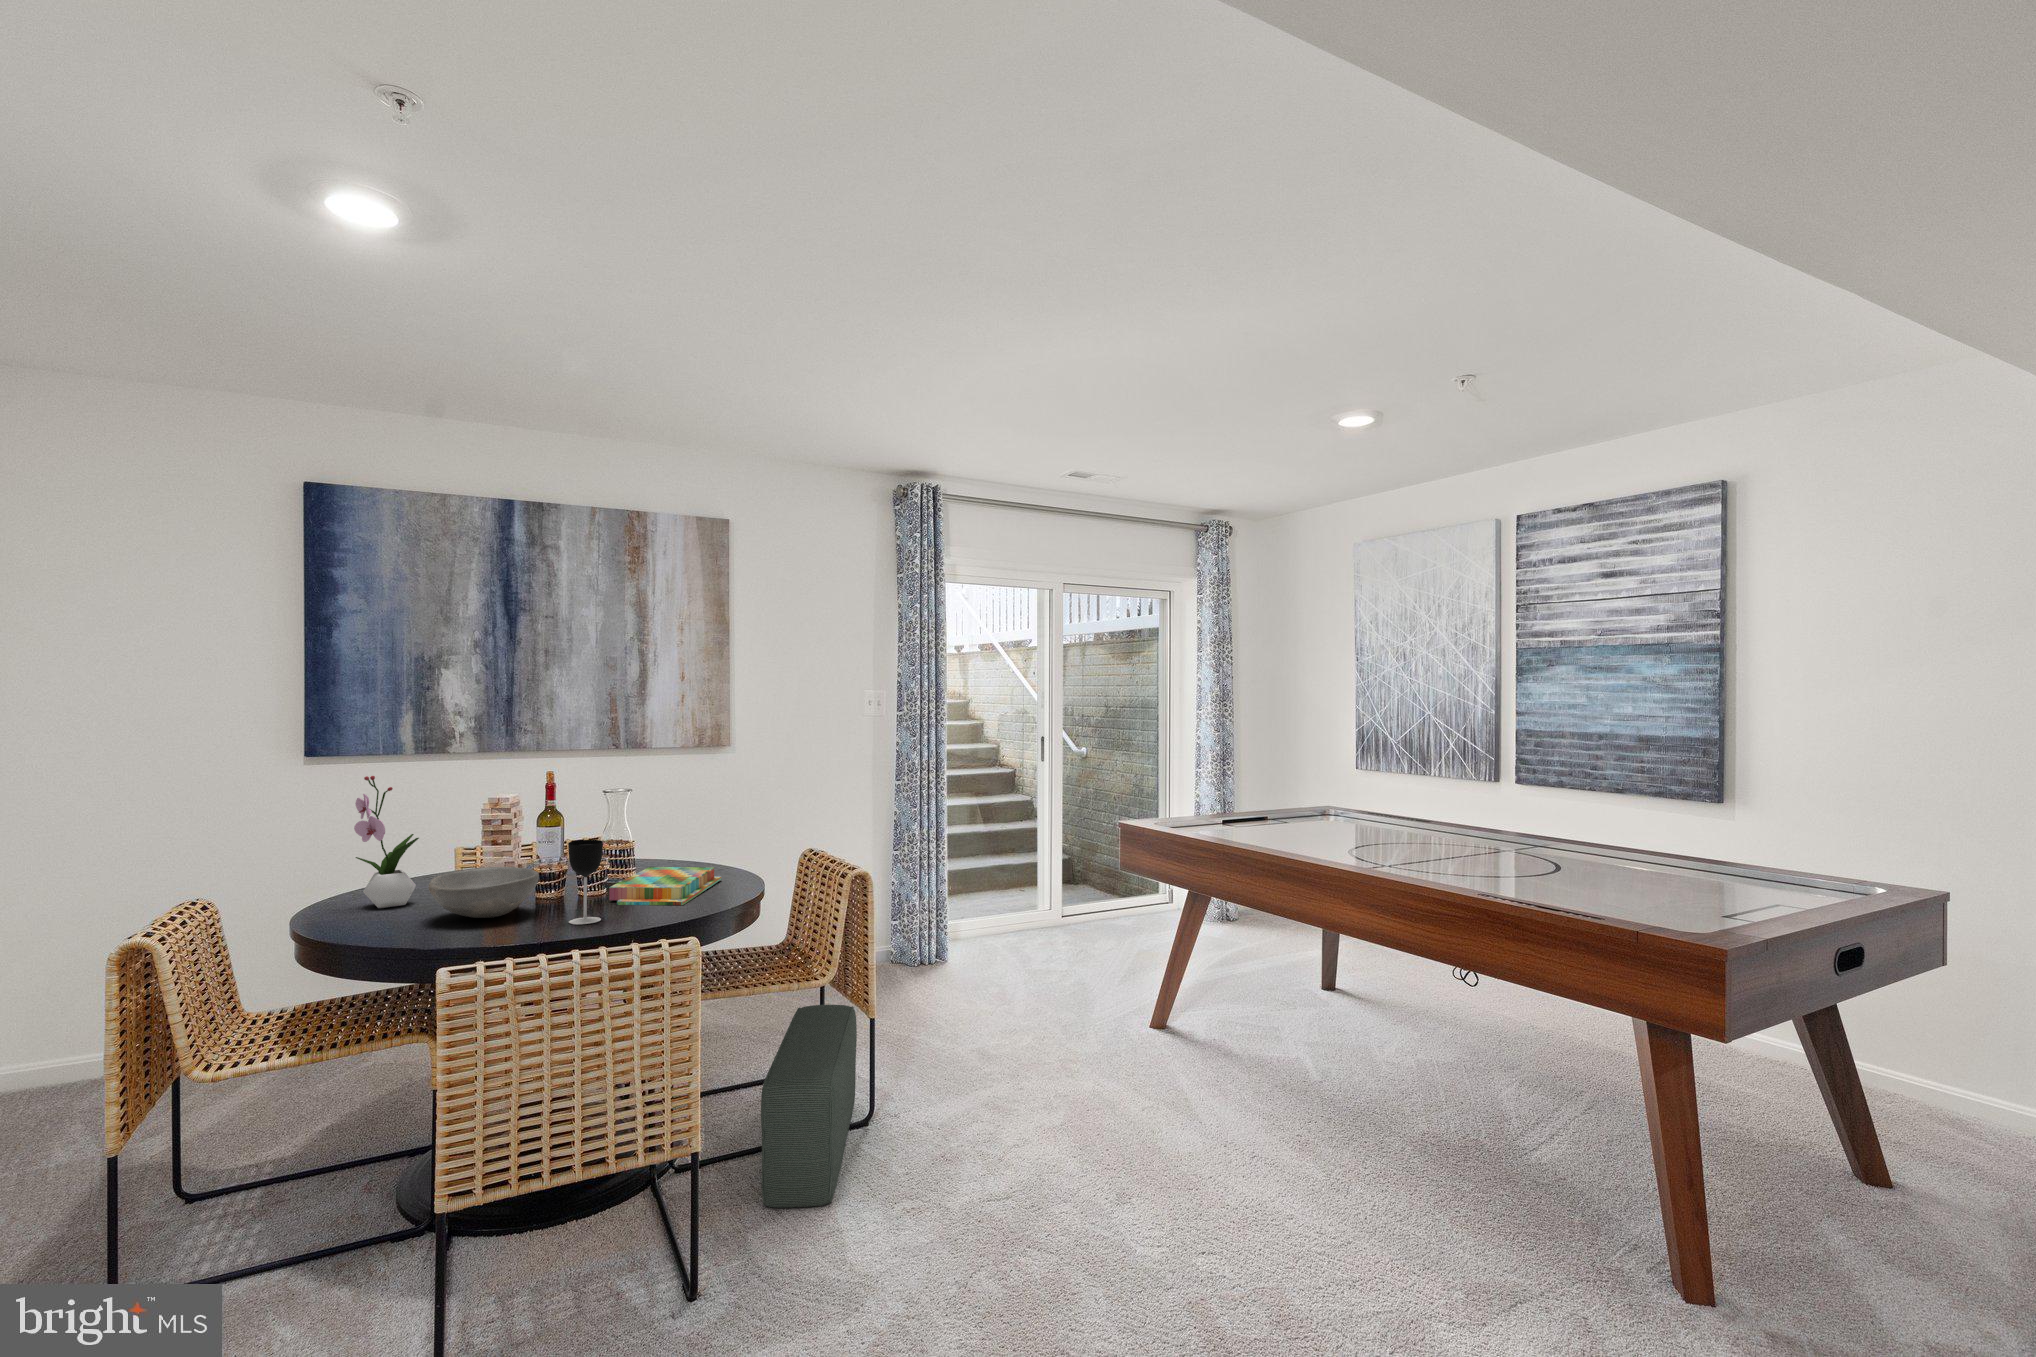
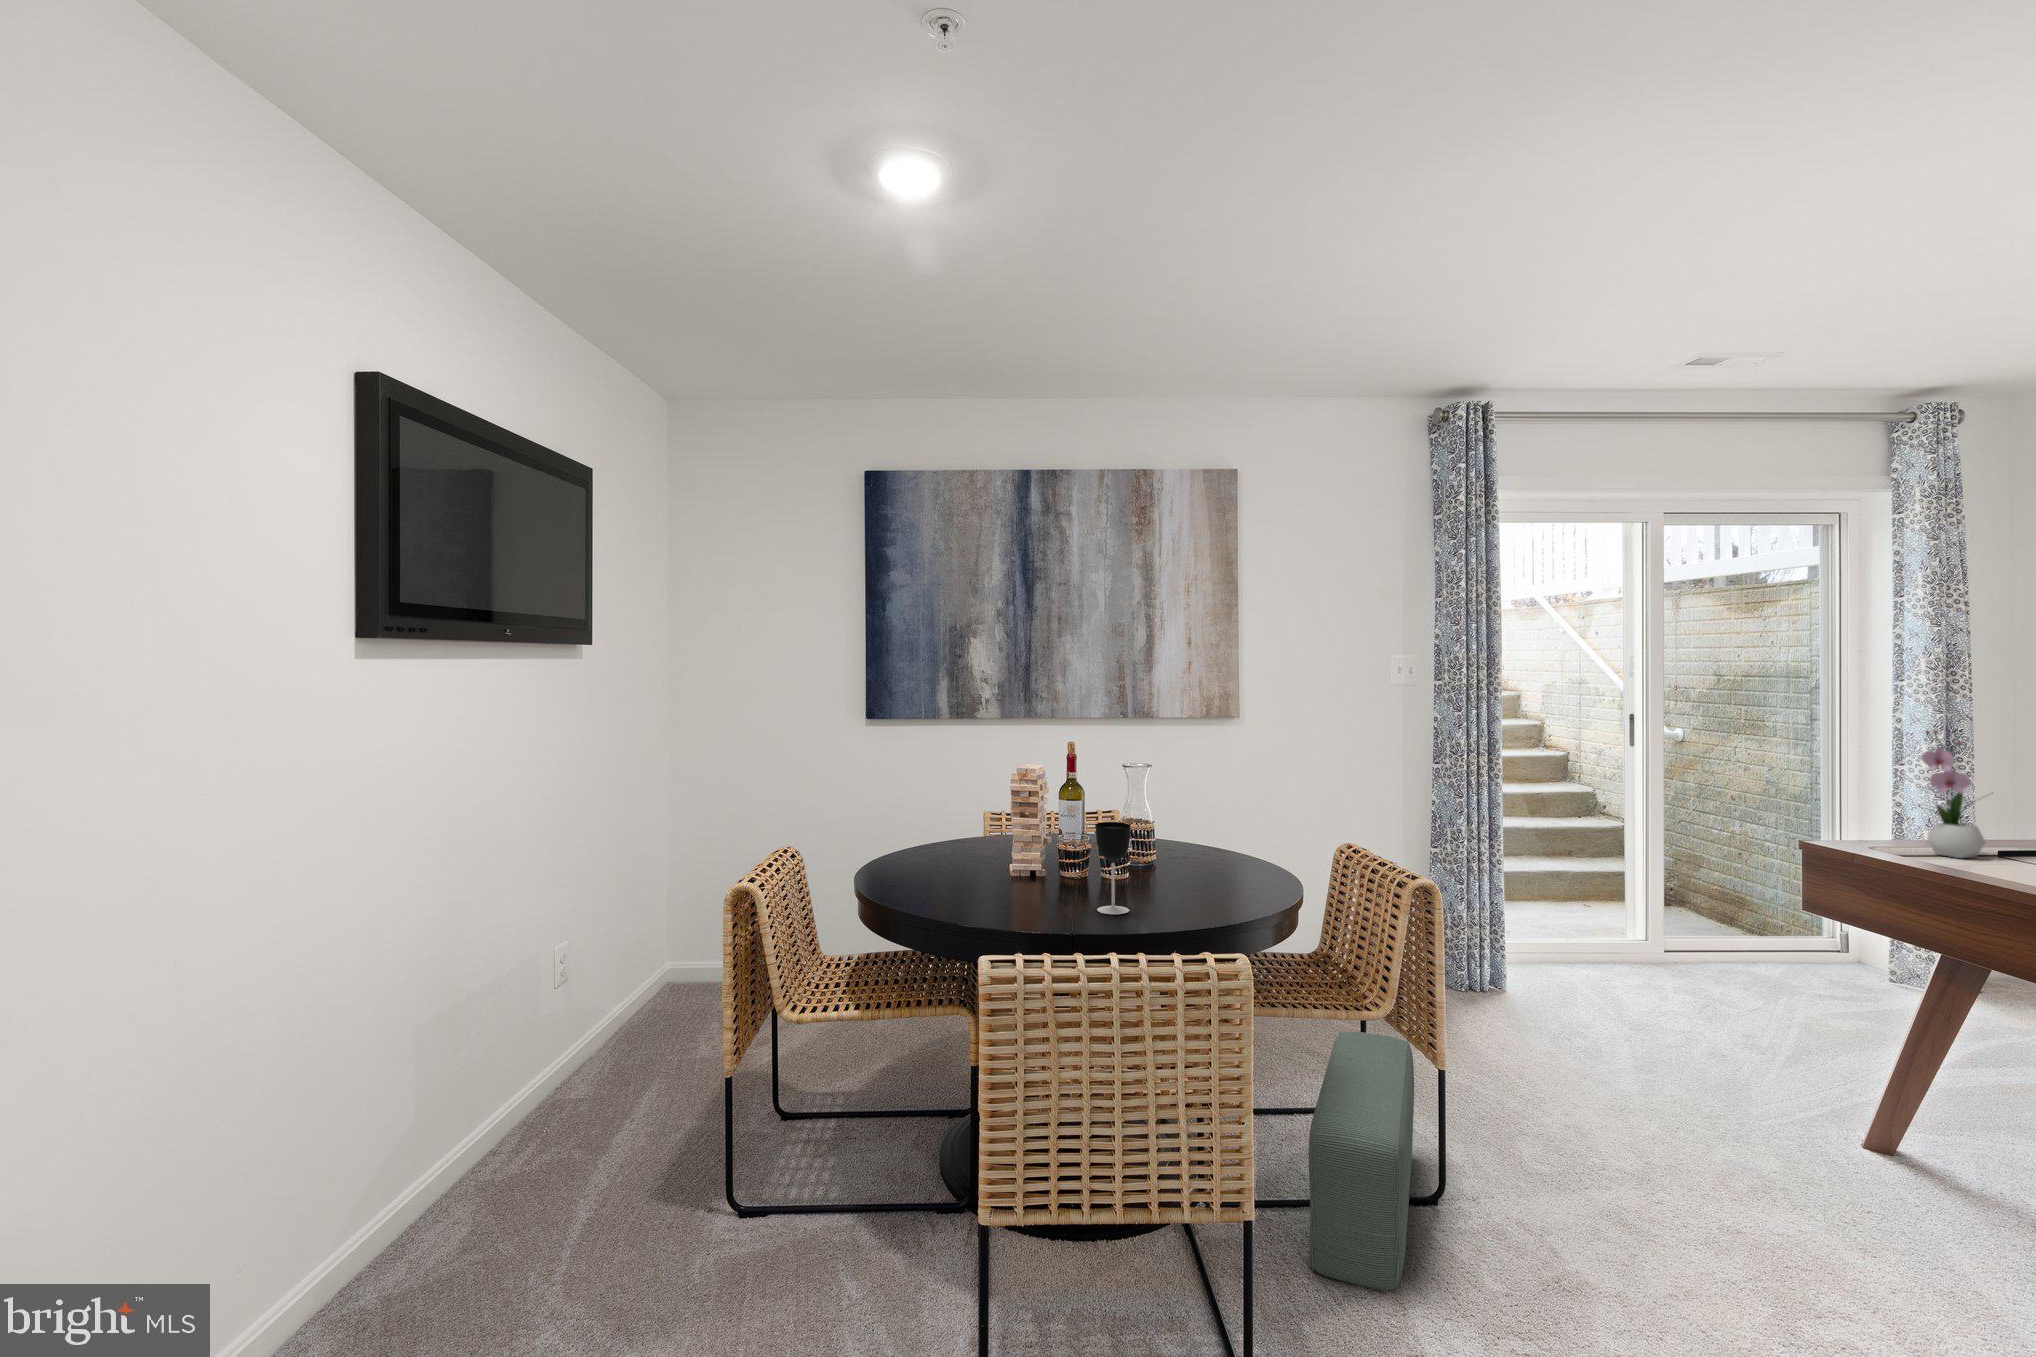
flower arrangement: present [354,776,419,908] -> present [1921,730,1985,858]
bowl: present [428,867,539,918] -> none [966,842,1066,895]
board game: present [609,867,721,905] -> none [1134,852,1250,902]

